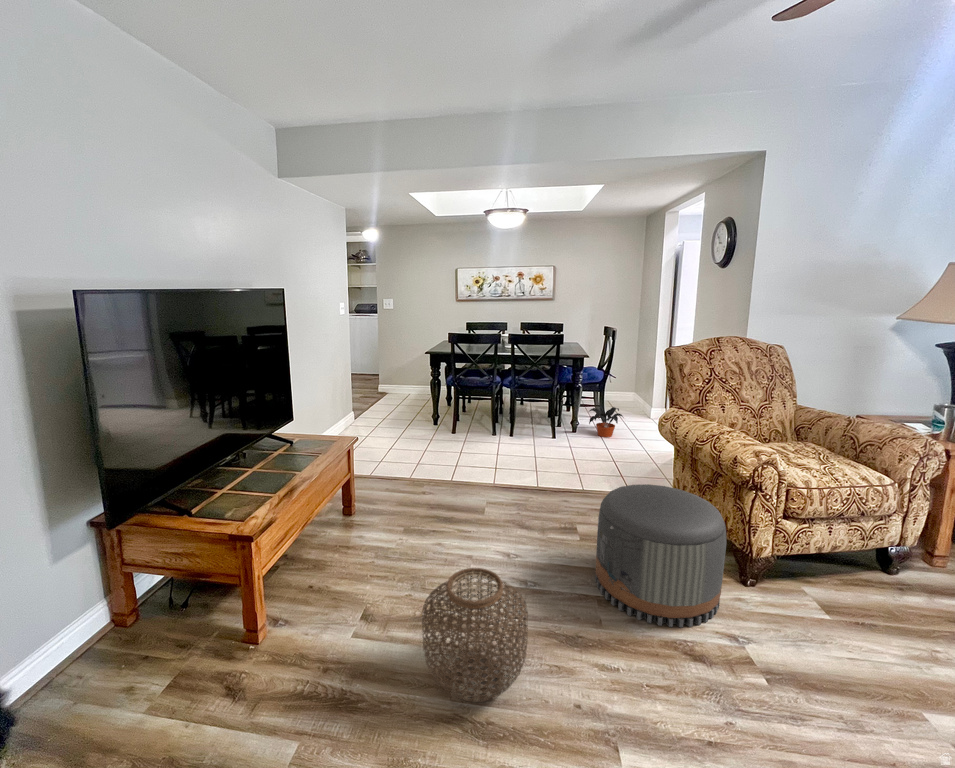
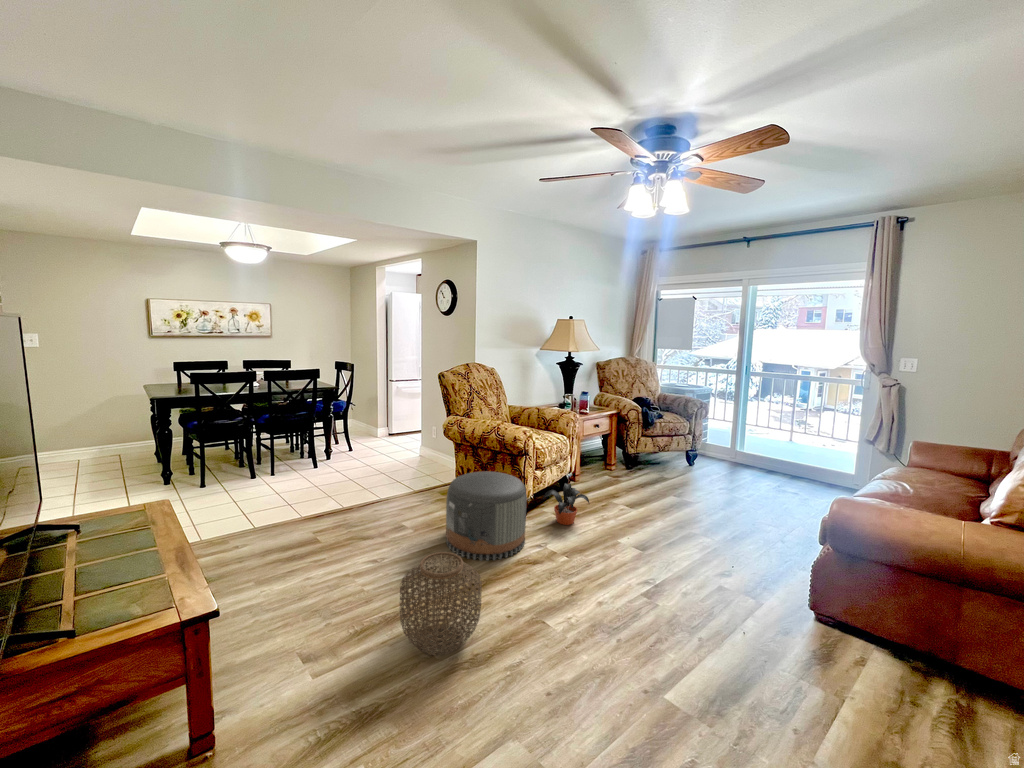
potted plant: present [589,407,623,437] -> present [543,483,589,525]

